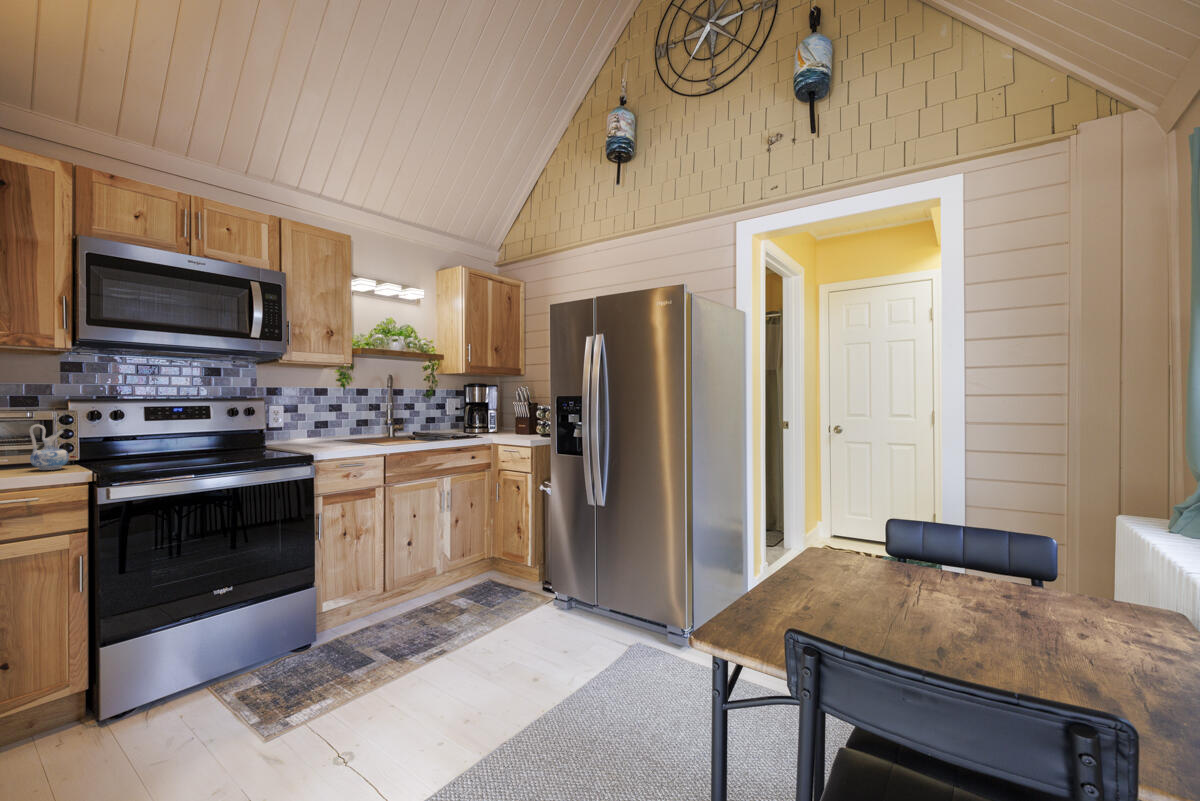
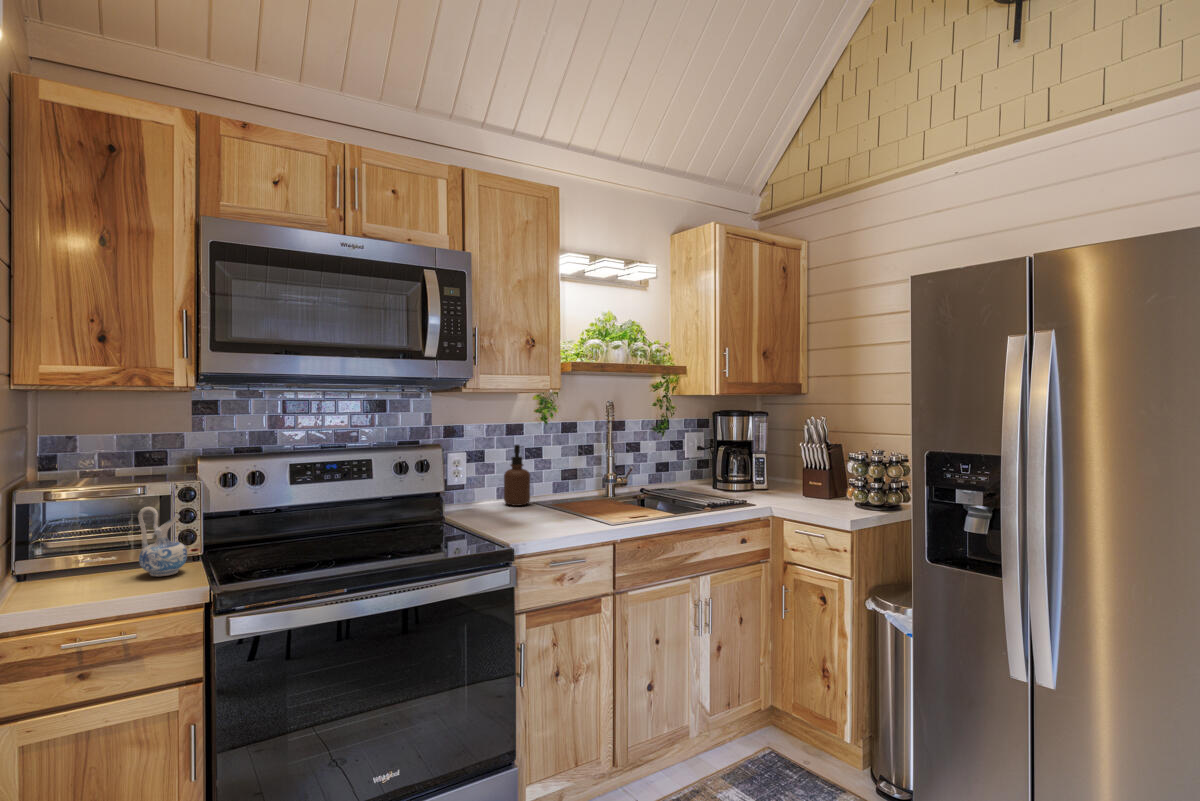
soap dispenser: none [313,401,332,441] -> present [504,444,530,506]

